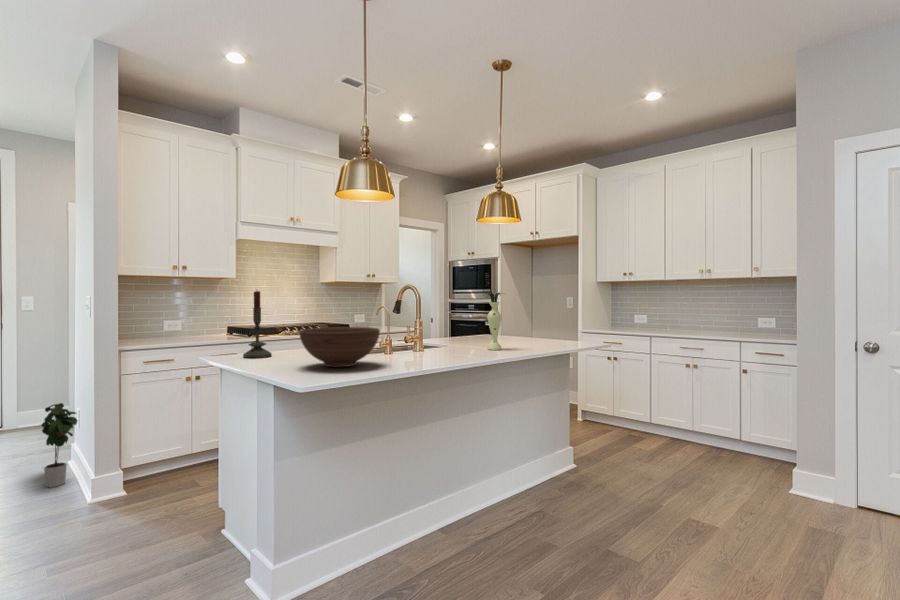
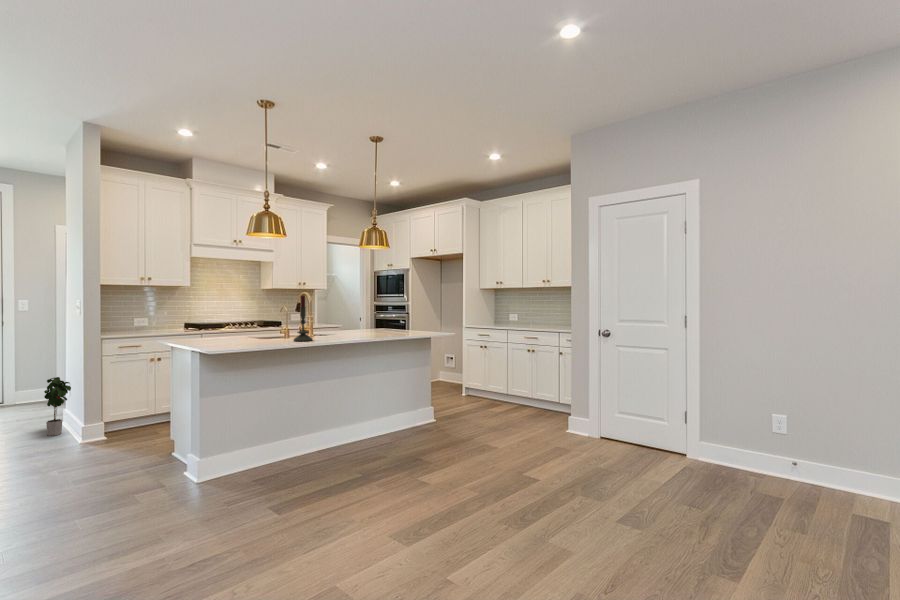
candle: present [243,291,272,358] -> present [294,295,313,341]
vase: present [483,291,502,350] -> none [356,295,371,336]
fruit bowl: present [299,327,380,367] -> none [219,319,272,343]

